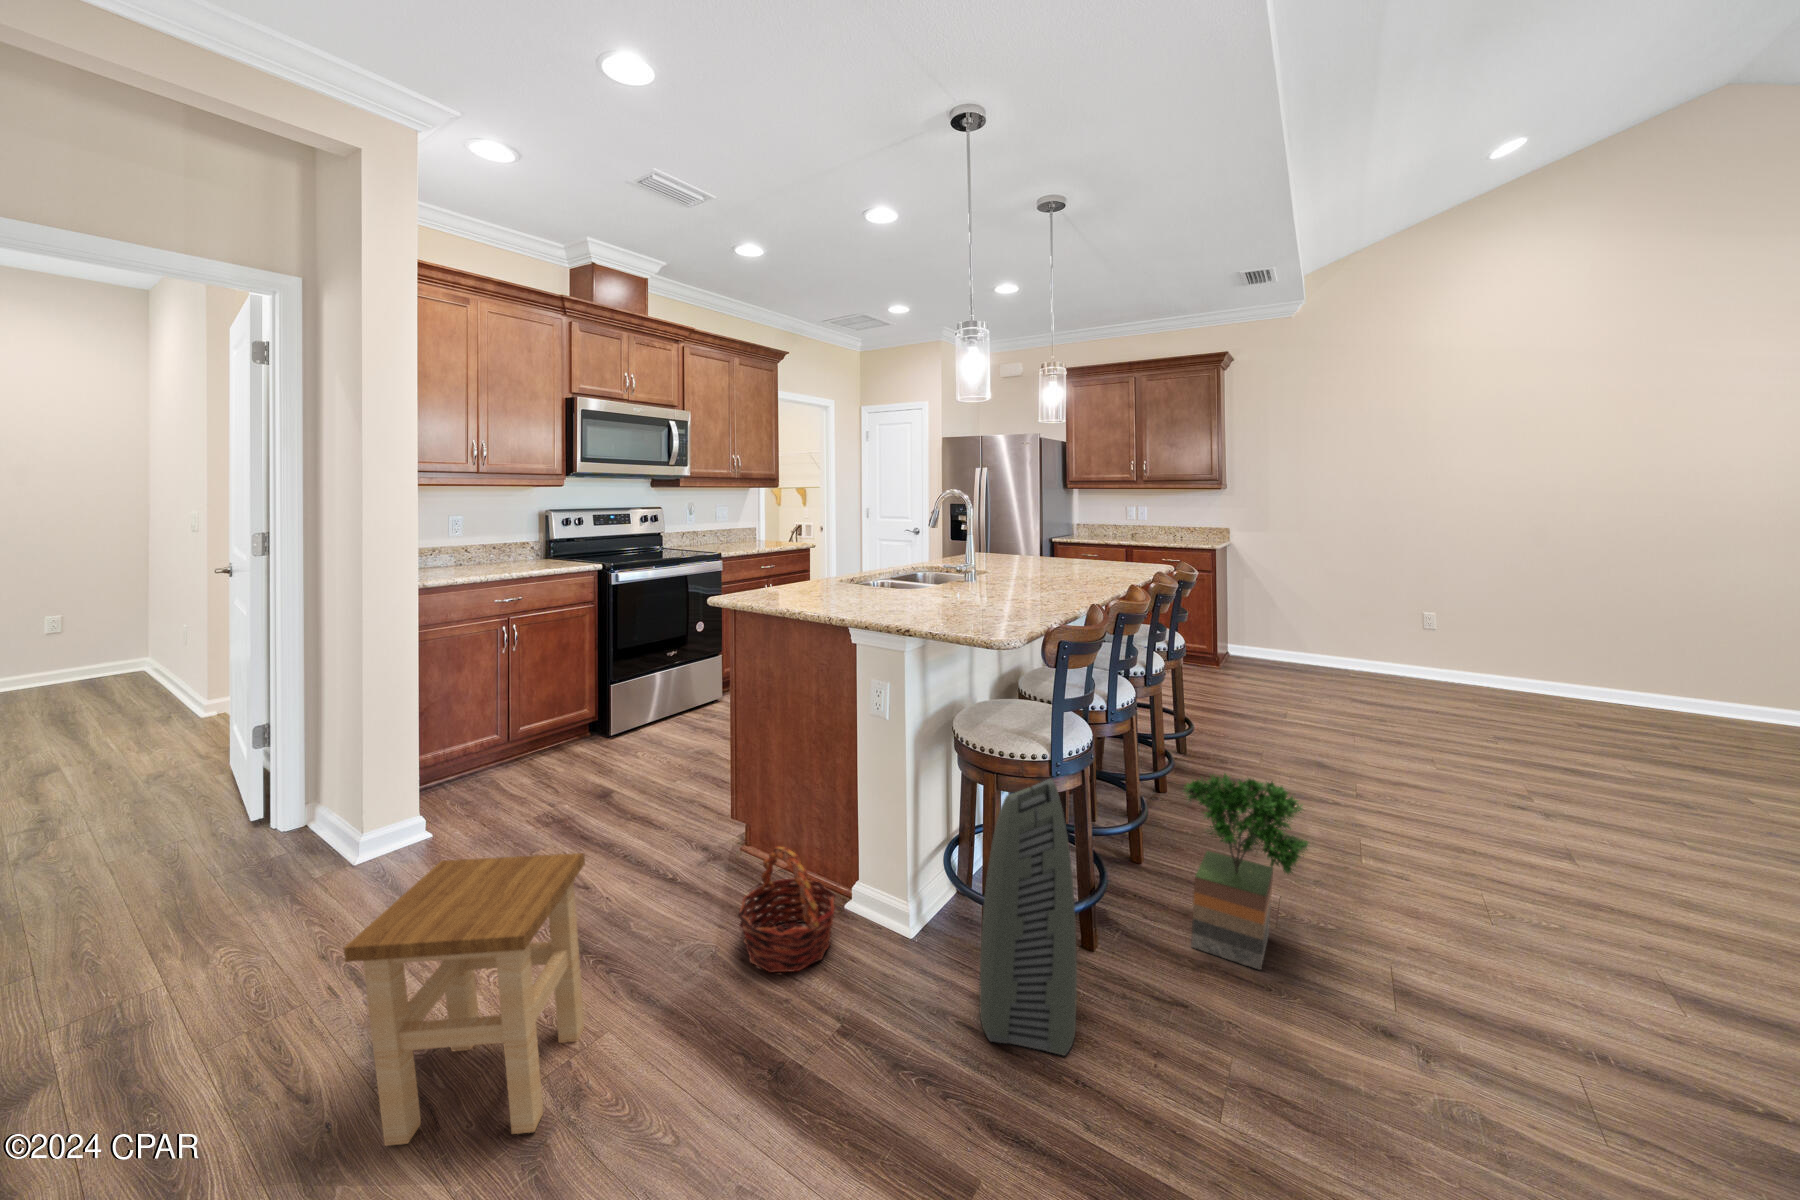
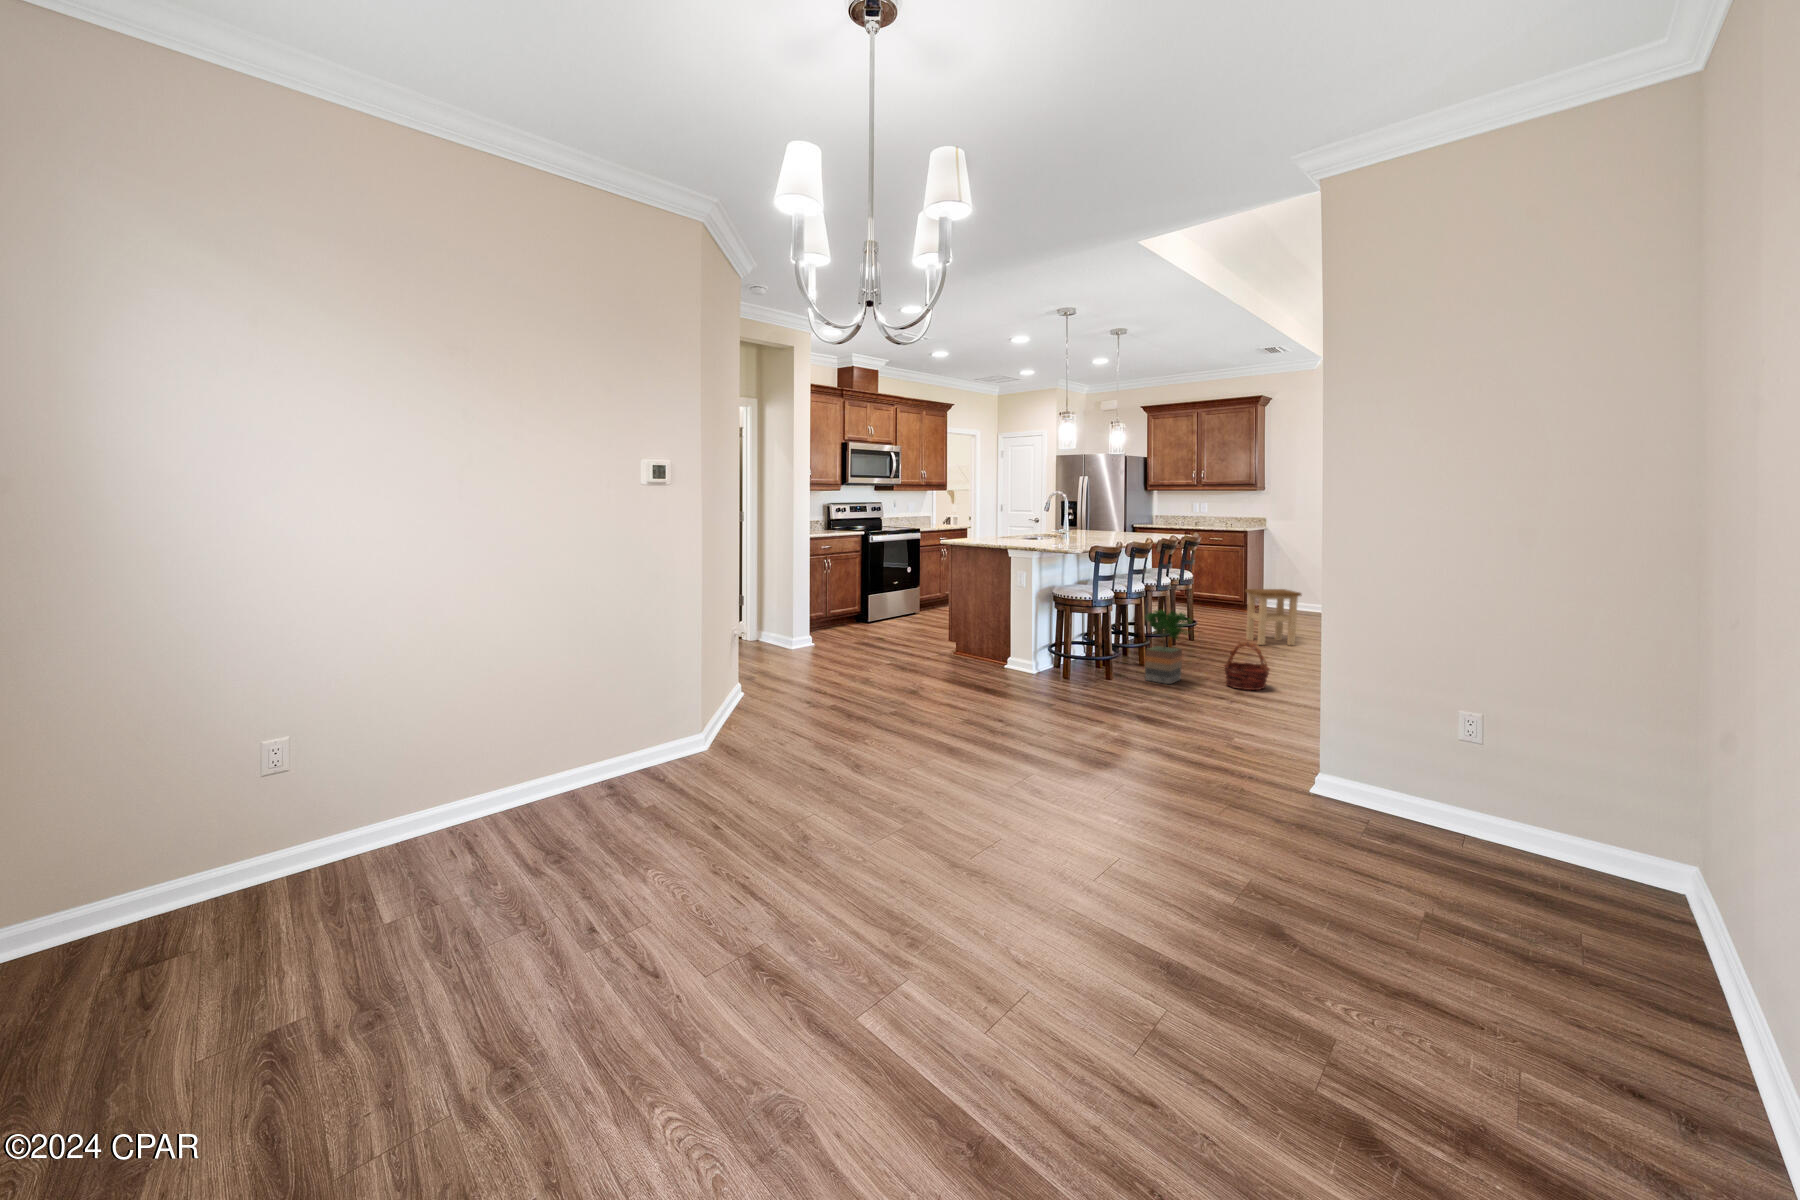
air purifier: present [980,779,1077,1055] -> none [1052,598,1088,692]
basket: present [738,847,836,972] -> present [1224,643,1269,690]
stool: present [344,853,585,1146] -> present [1245,589,1302,645]

